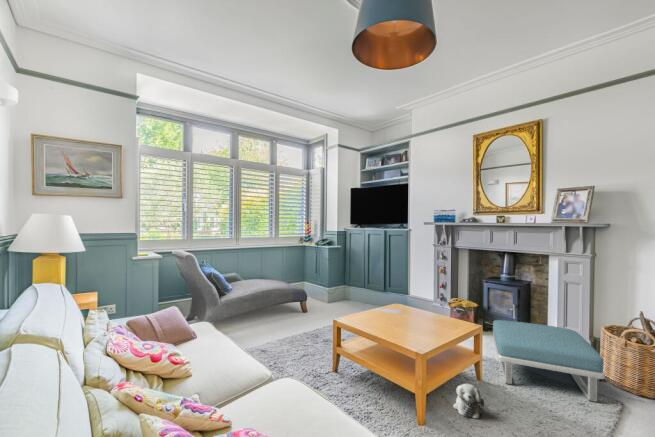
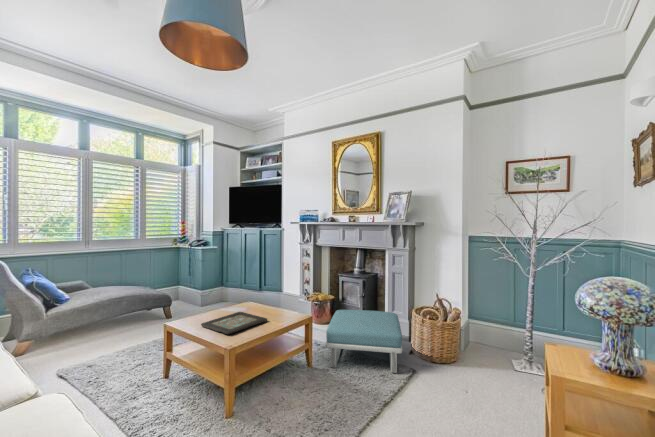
decorative tray: none [369,313,434,335] -> present [201,312,267,334]
plush toy: present [453,384,484,419] -> none [271,374,296,406]

